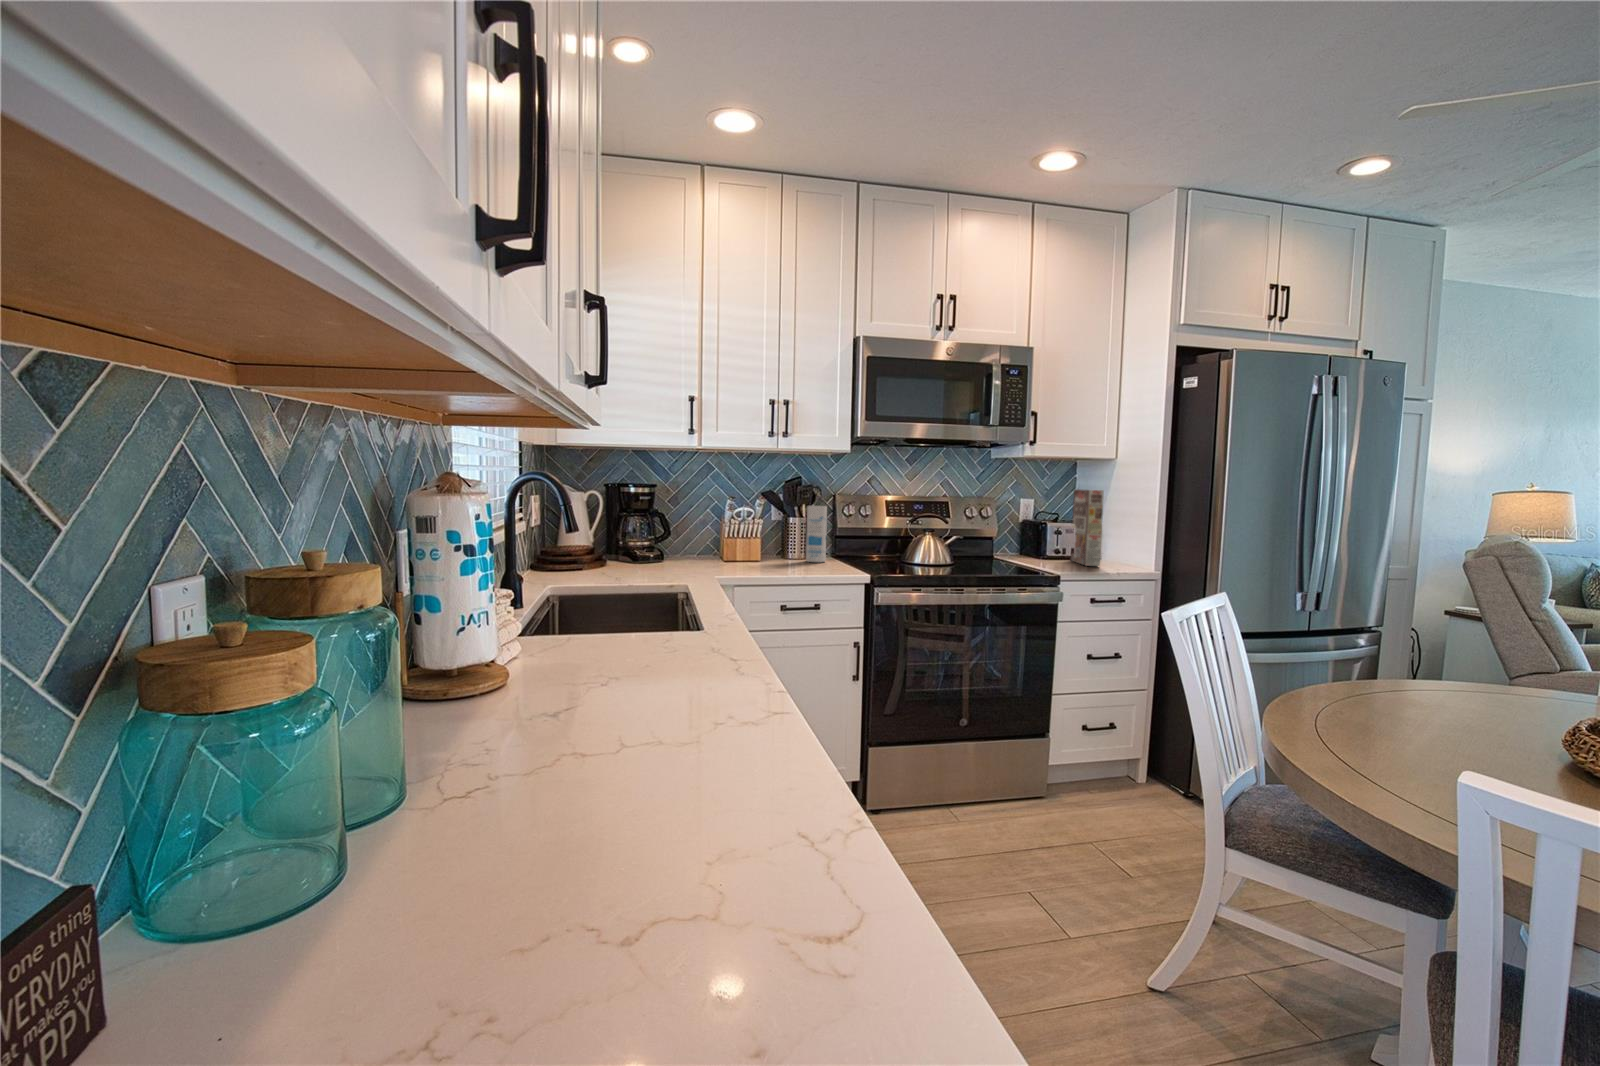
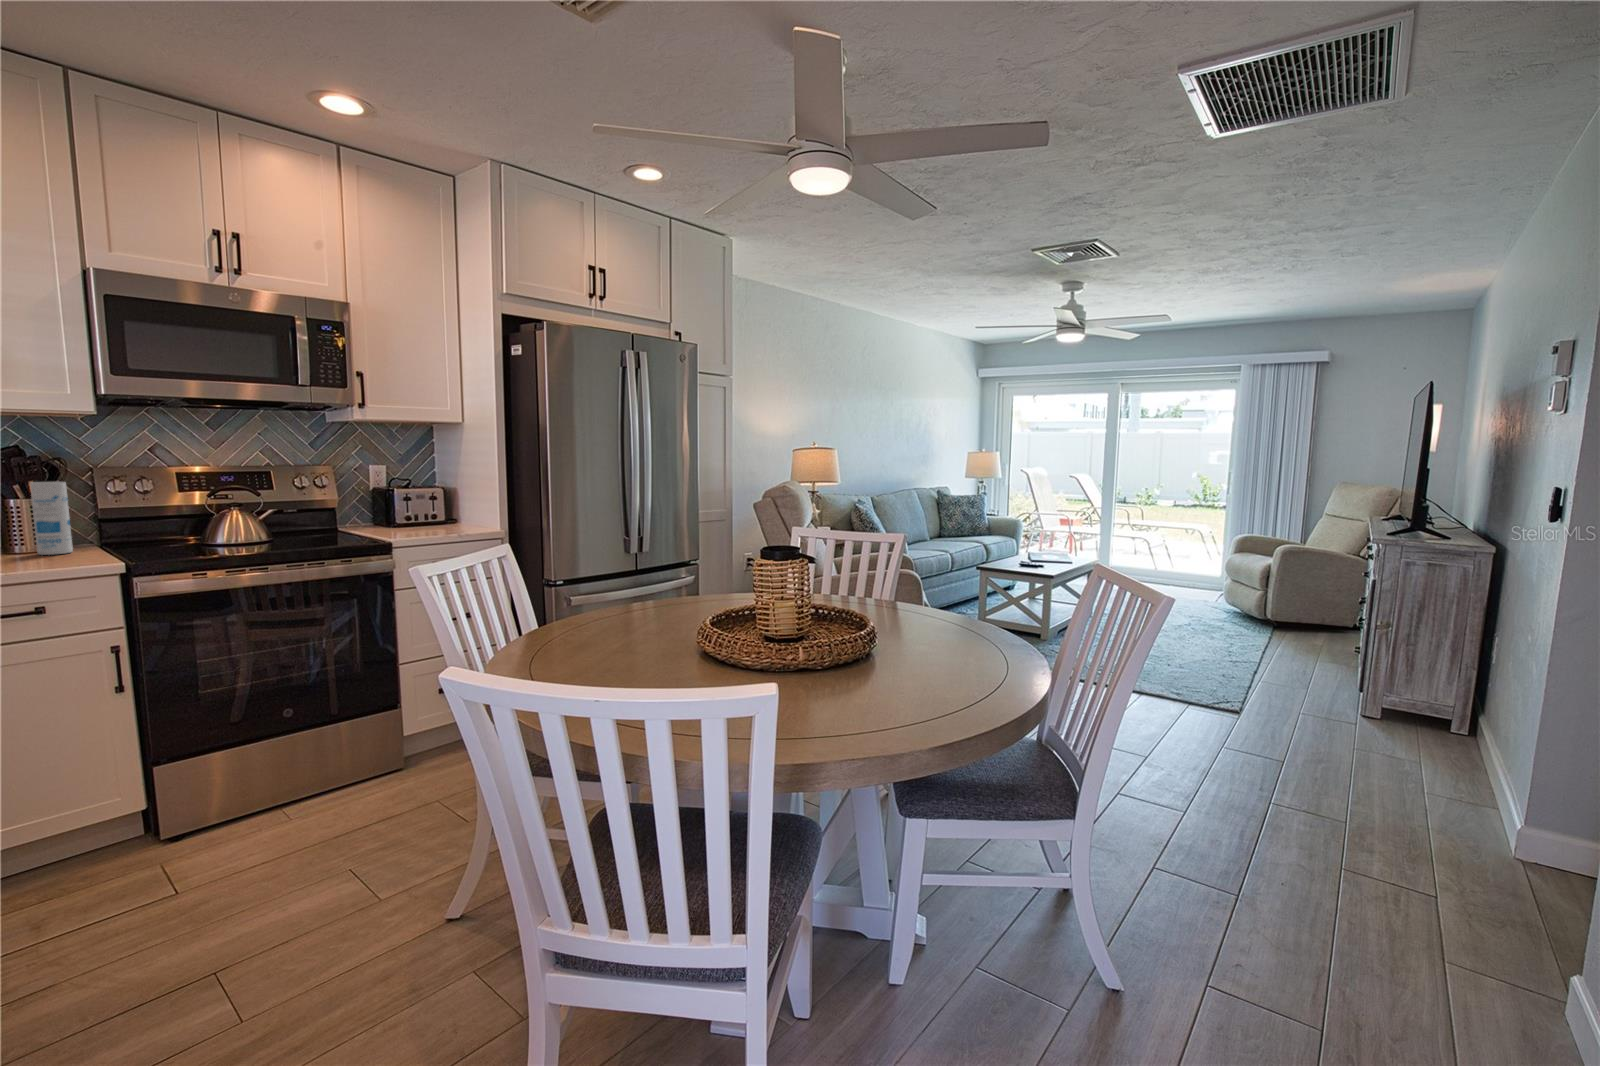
cereal box: present [1071,489,1104,566] -> none [426,453,451,530]

